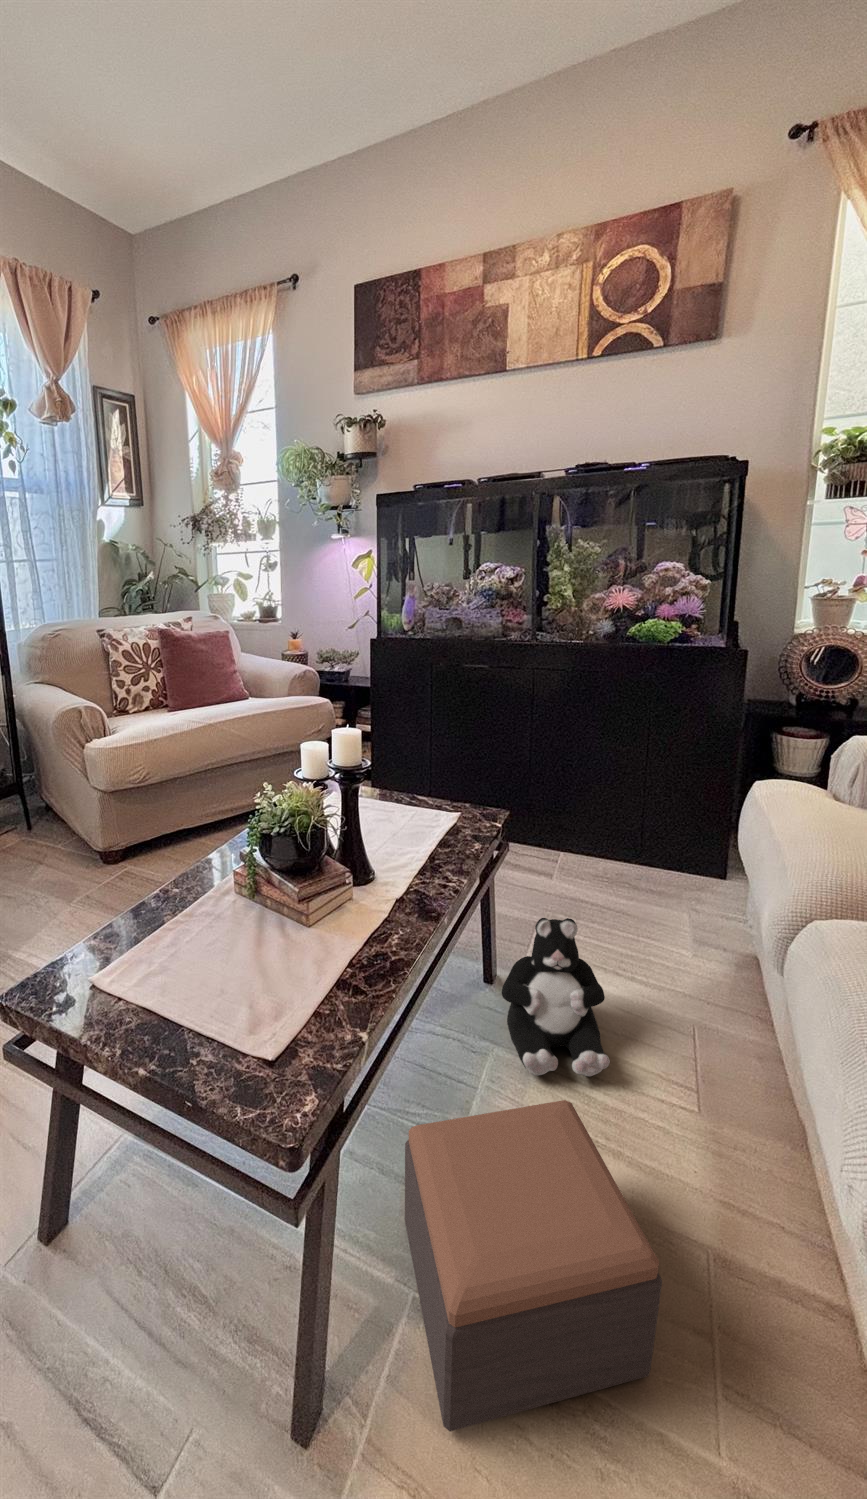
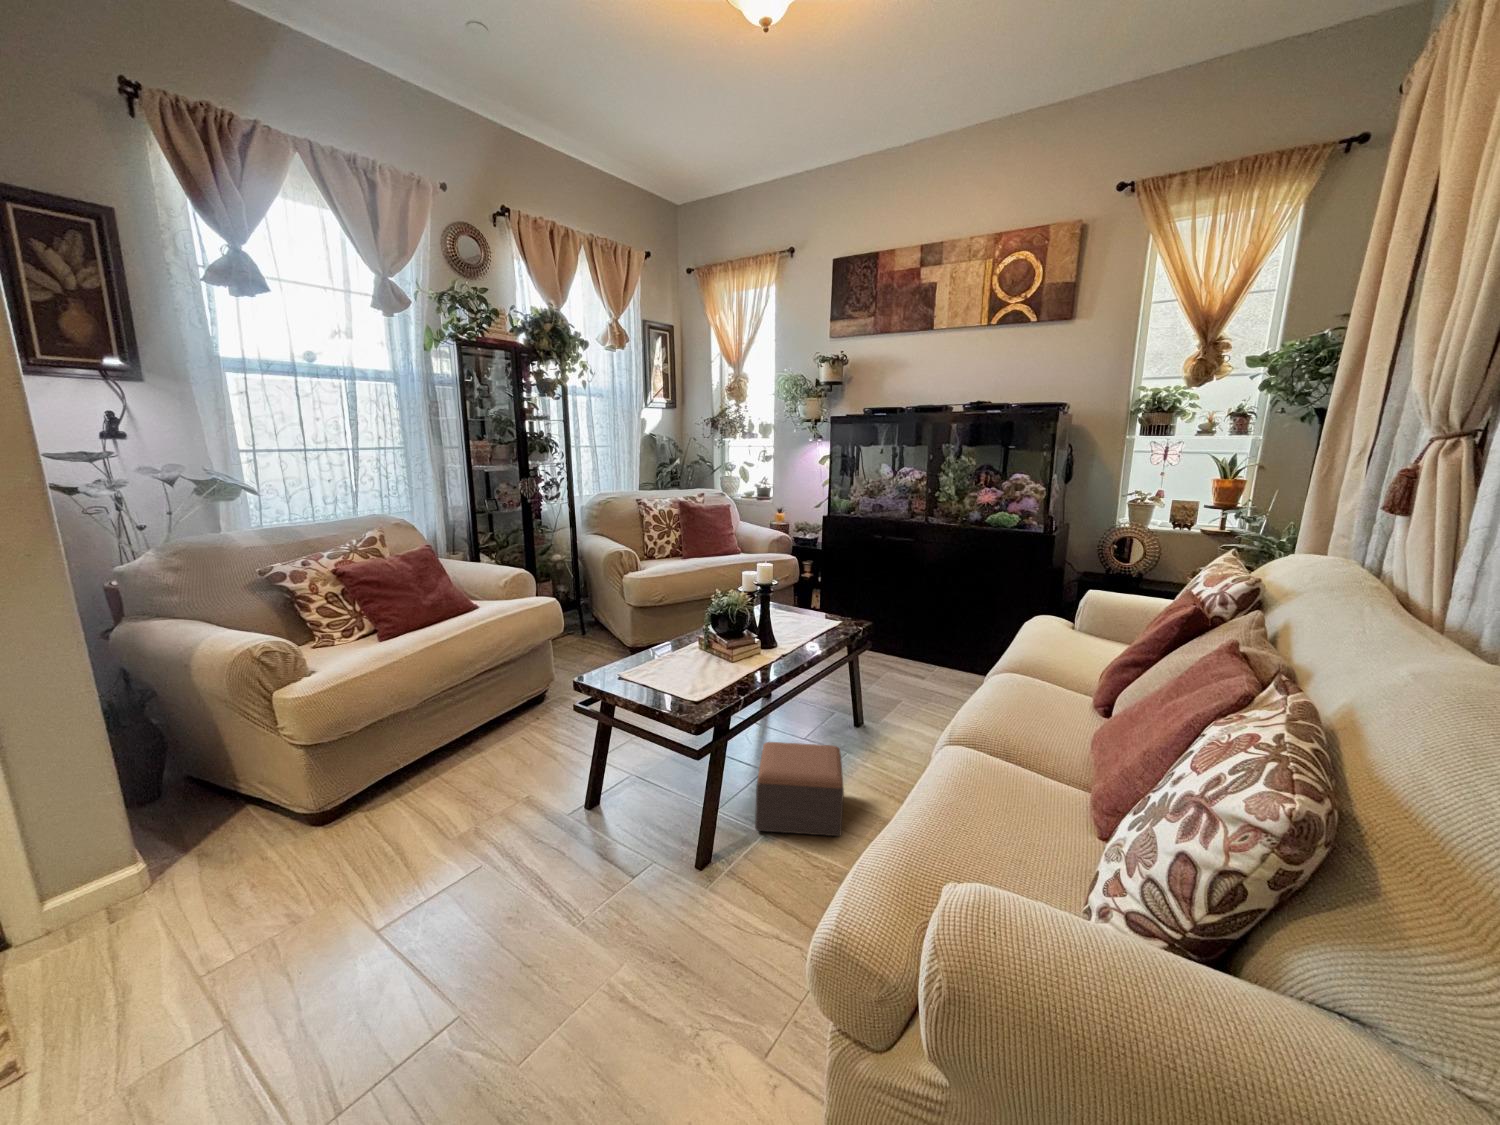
plush toy: present [502,918,610,1076] -> none [839,684,896,766]

